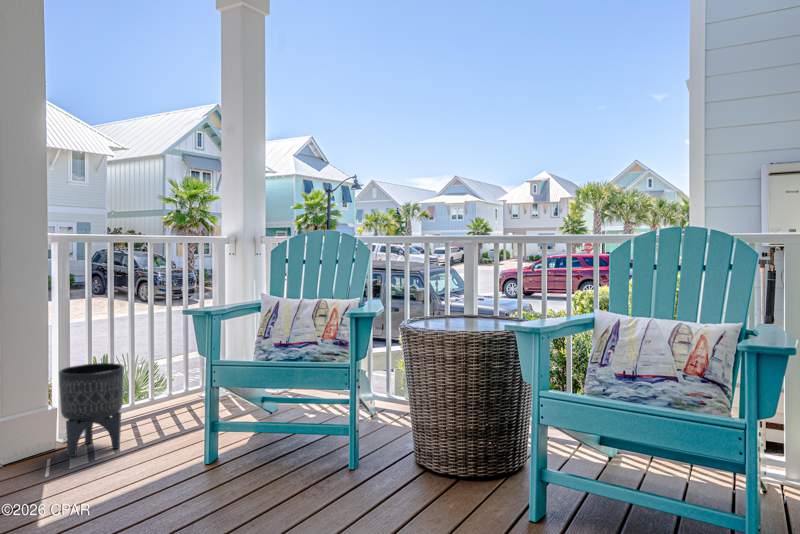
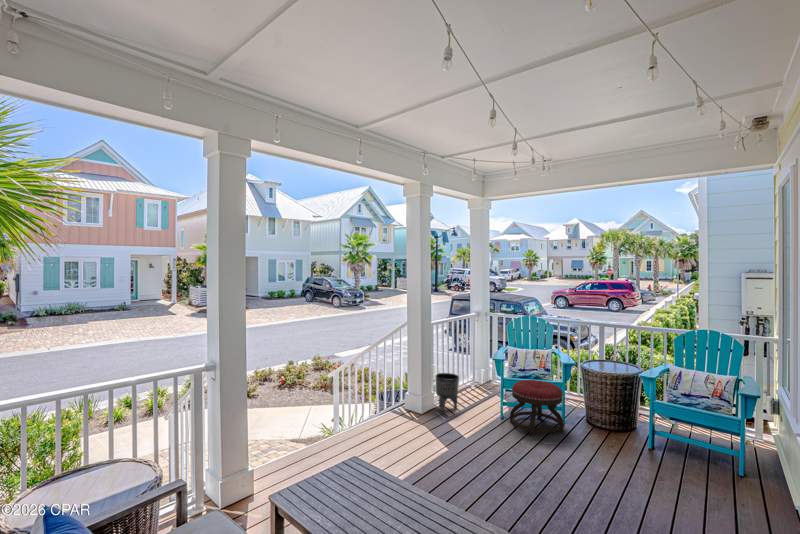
ottoman: none [209,365,337,507] -> present [510,380,564,436]

